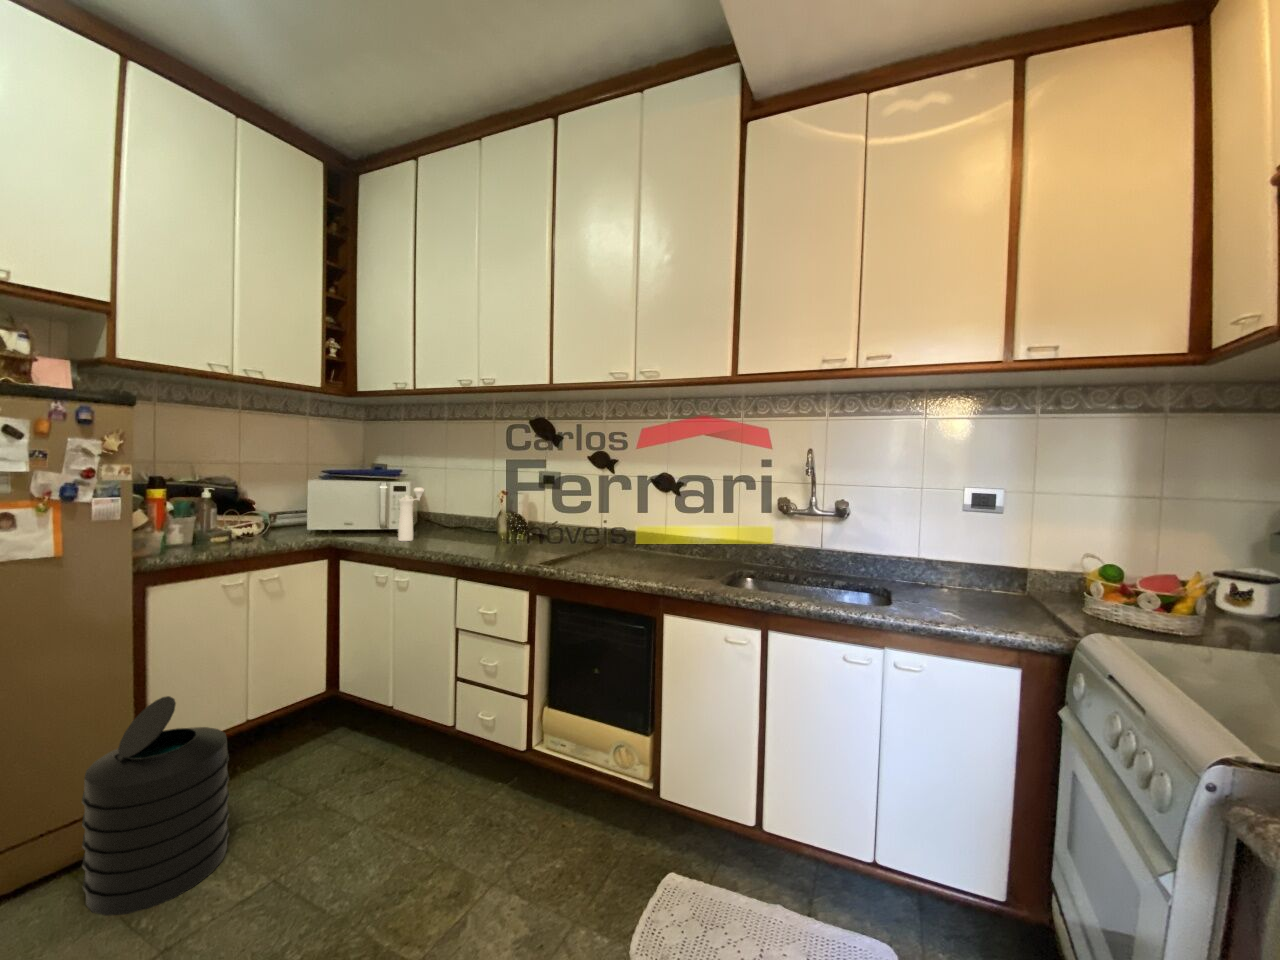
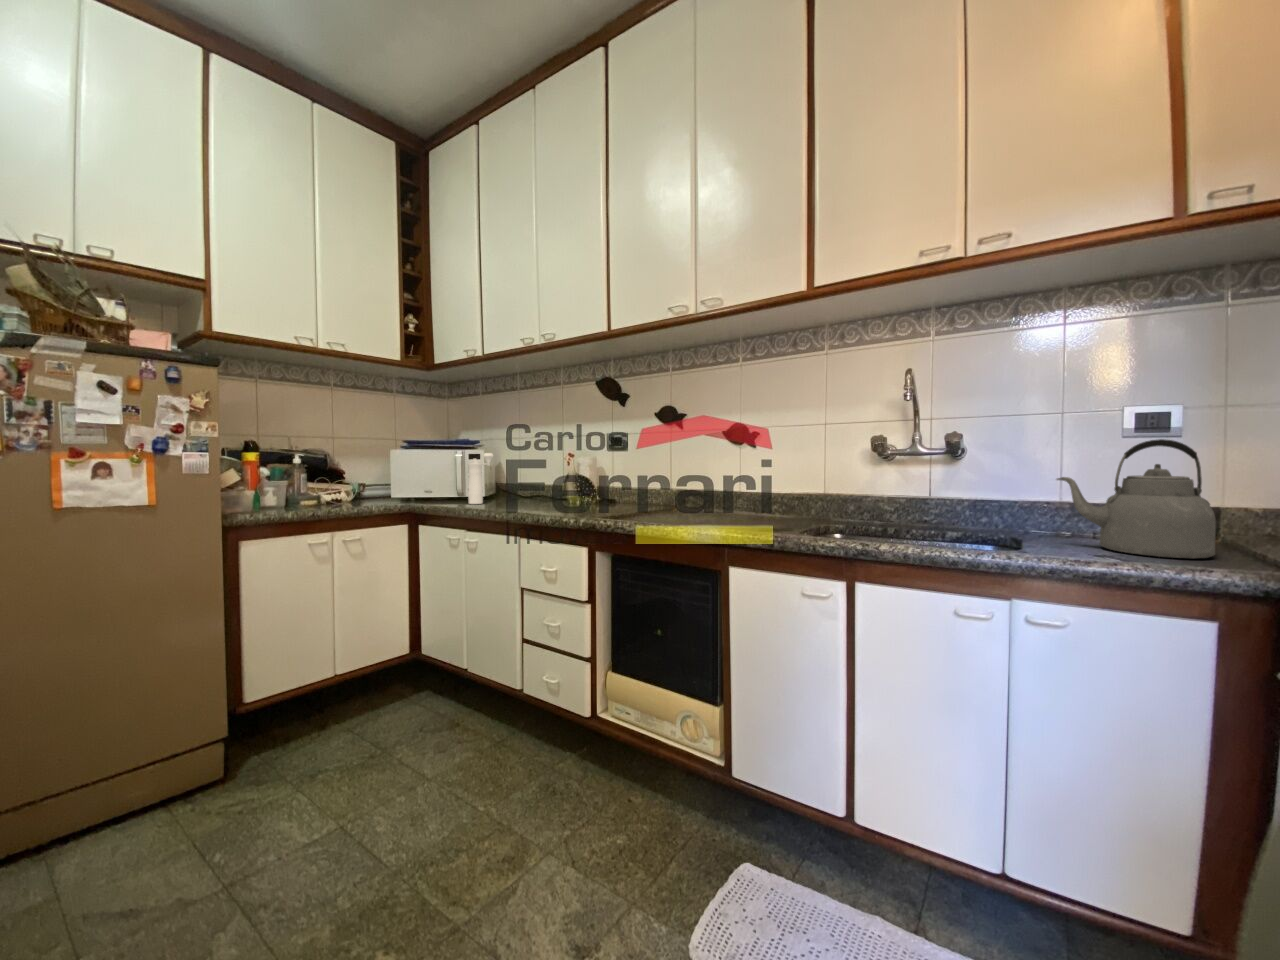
kettle: none [914,523,1014,614] -> present [1057,439,1216,559]
trash can: present [82,696,229,916] -> none [174,640,308,845]

